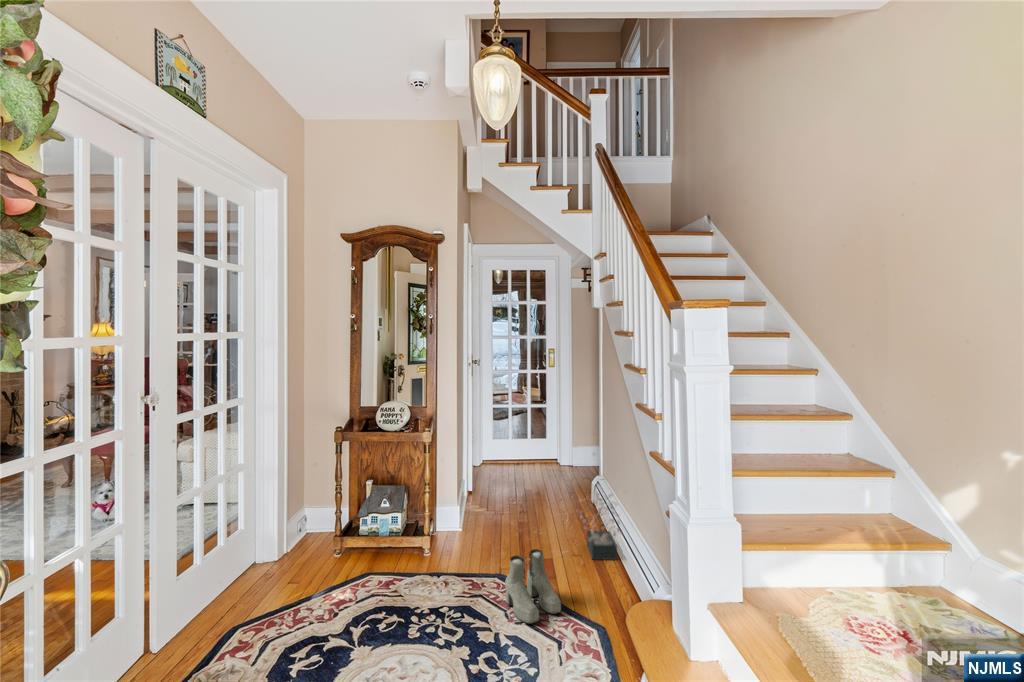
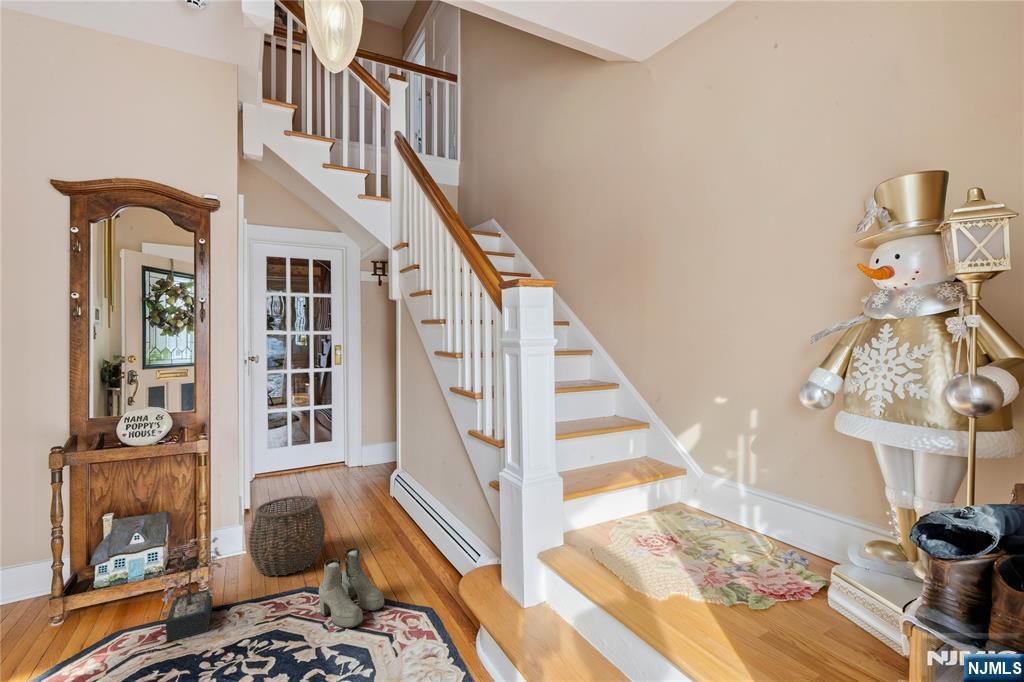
woven basket: none [461,489,524,559] -> present [249,496,325,576]
decorative plant: present [580,493,623,560] -> present [154,537,222,642]

